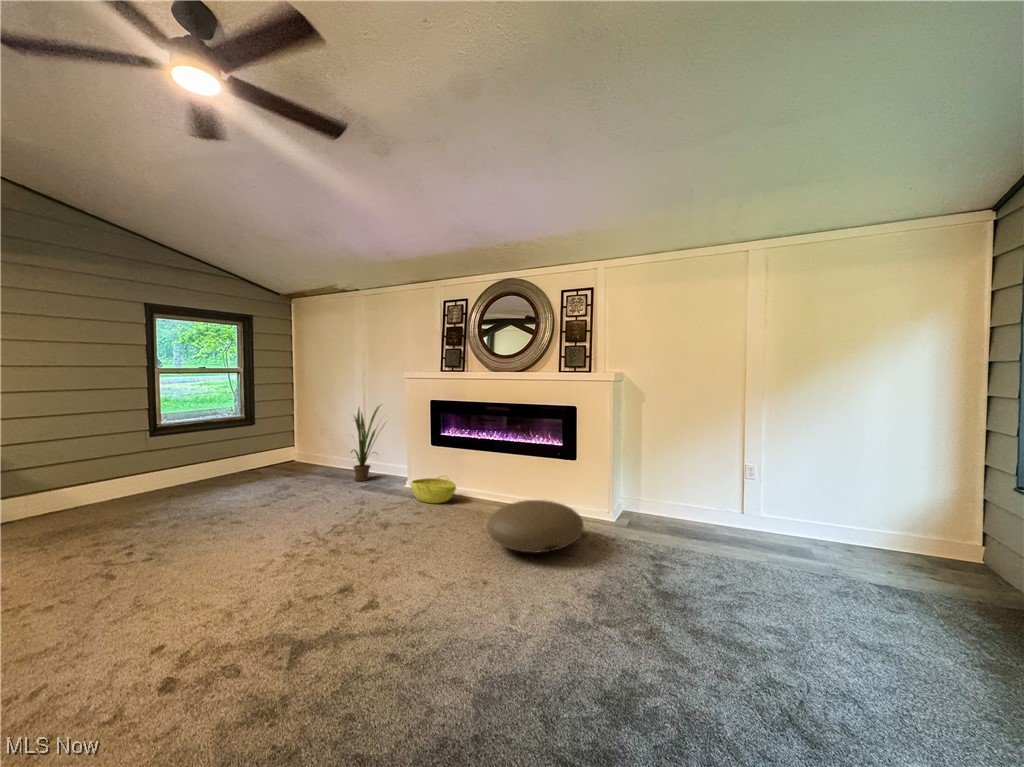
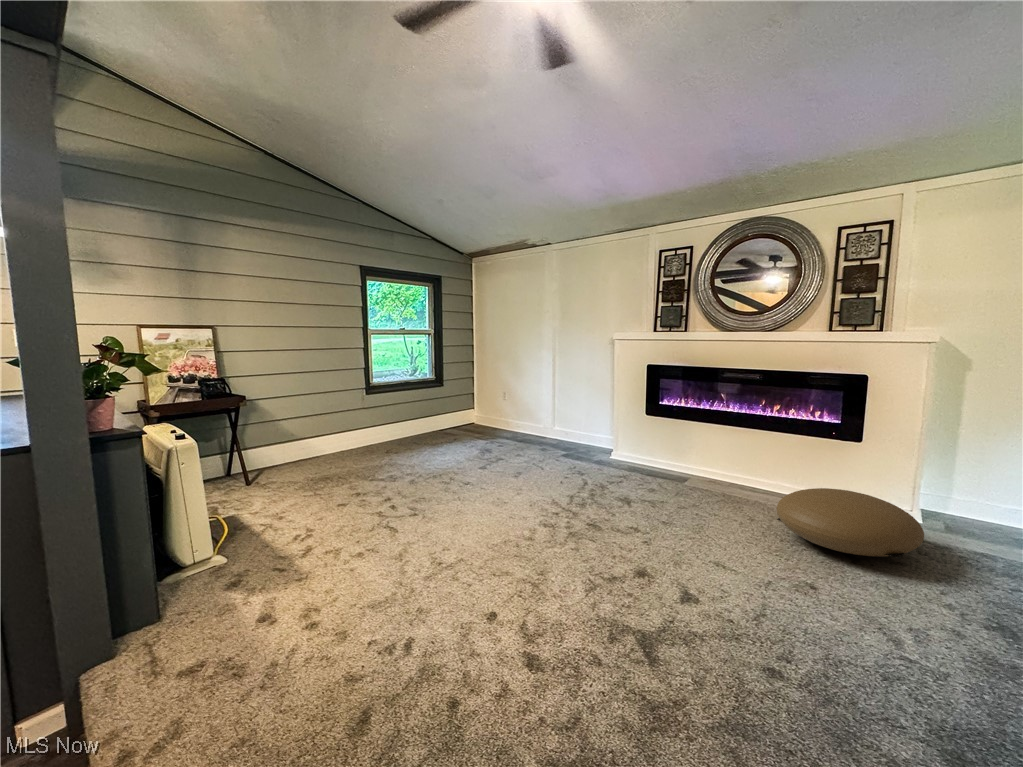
house plant: present [351,405,387,481] -> none [541,367,583,447]
basket: present [411,475,456,503] -> none [627,448,685,479]

